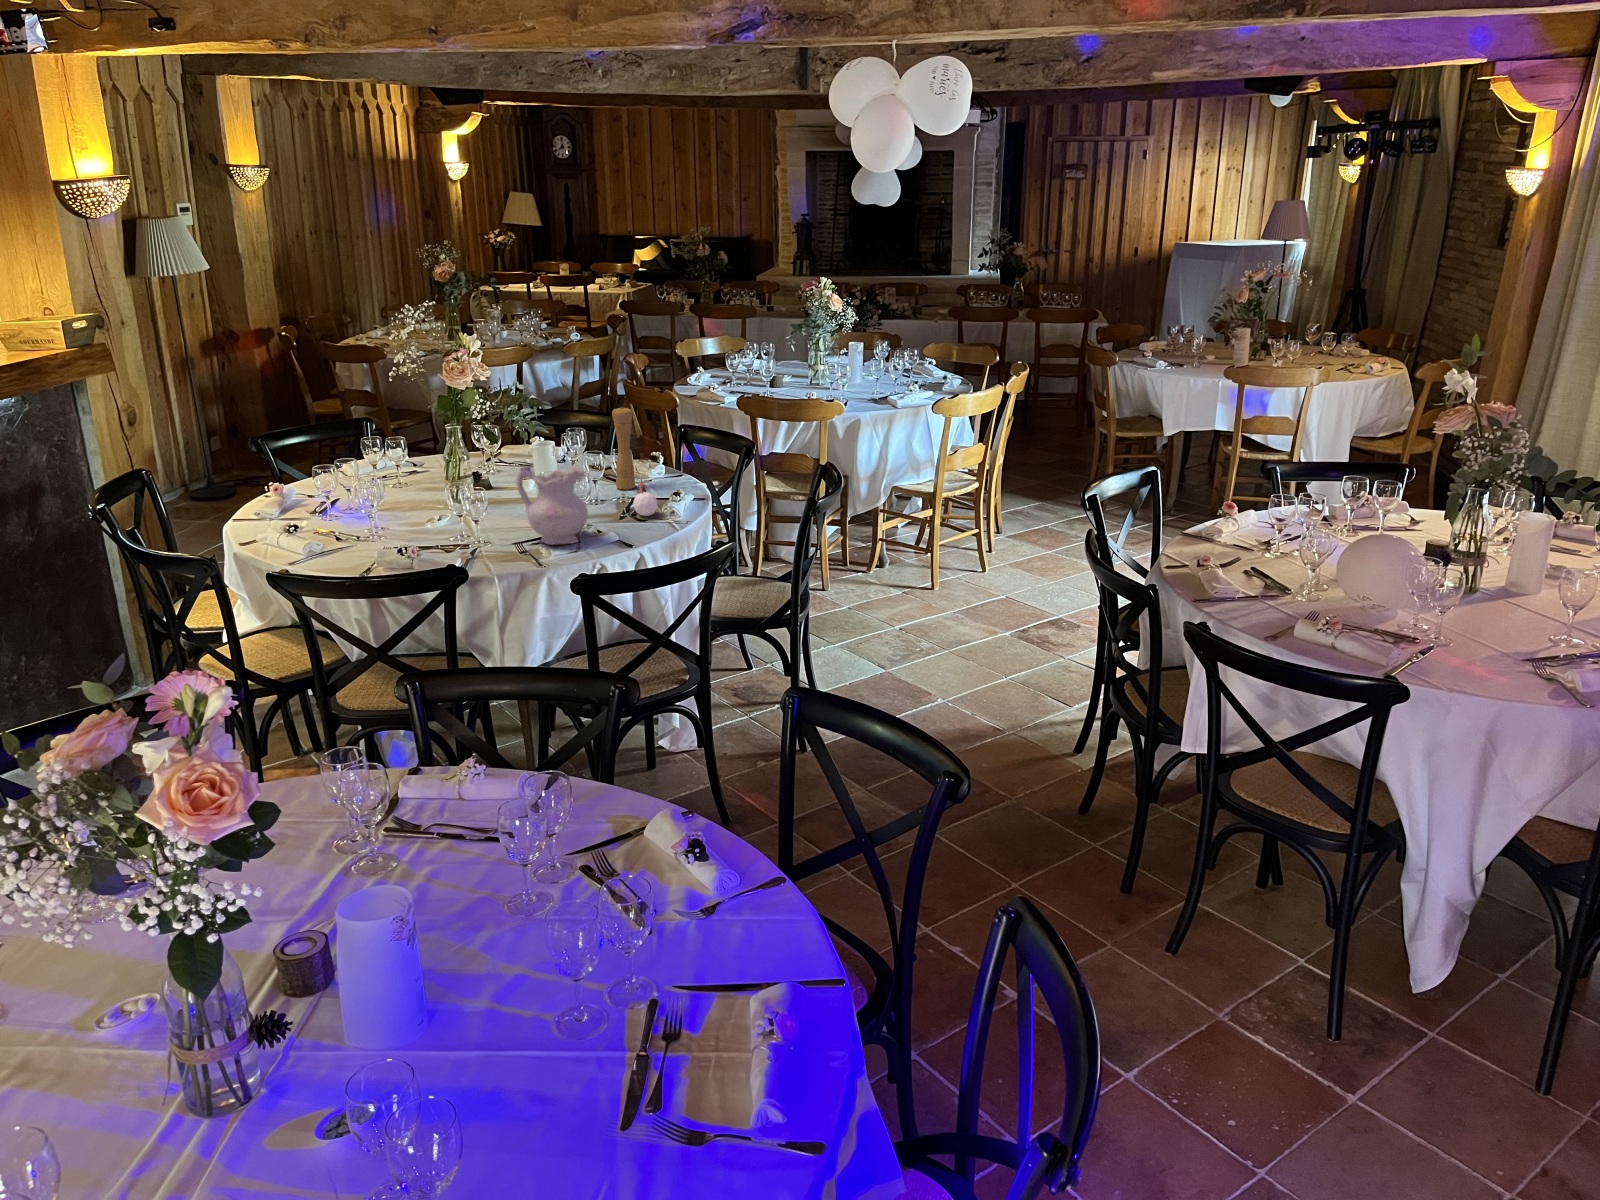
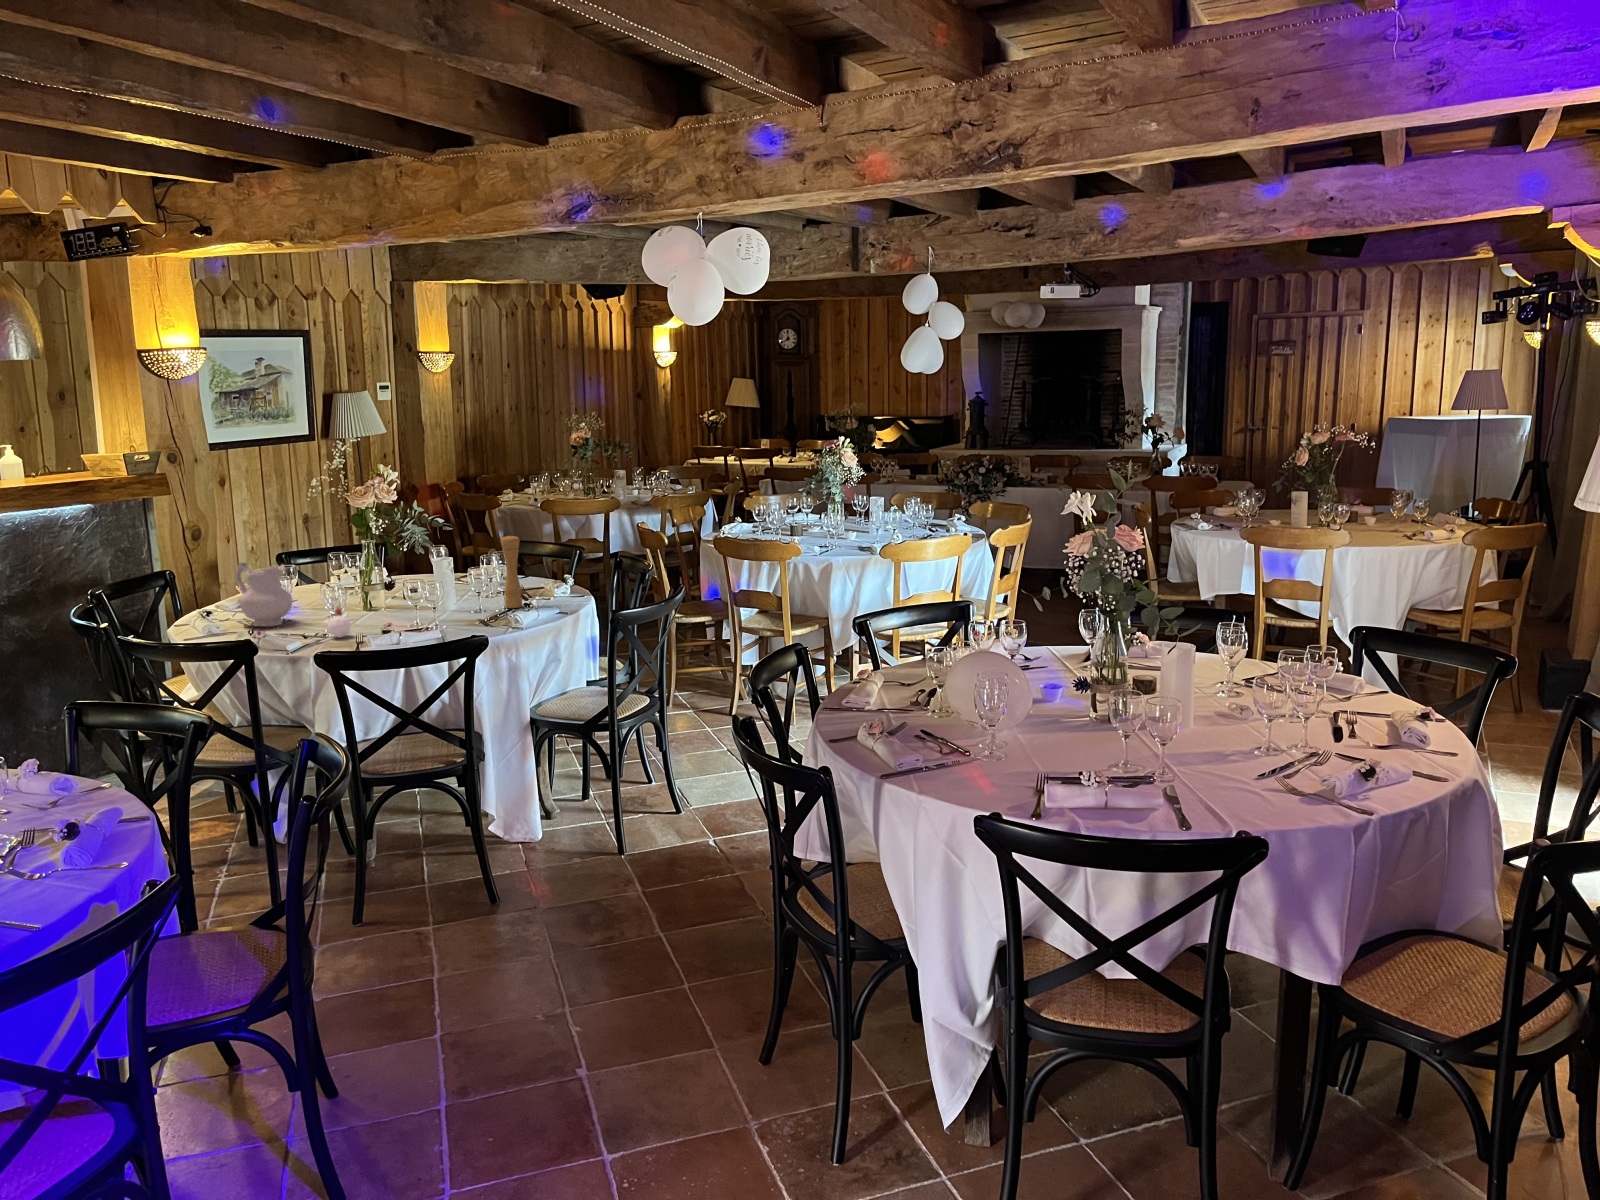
ceramic pitcher: present [516,466,588,545] -> present [236,563,292,626]
candle: present [634,478,658,516] -> present [328,605,351,637]

